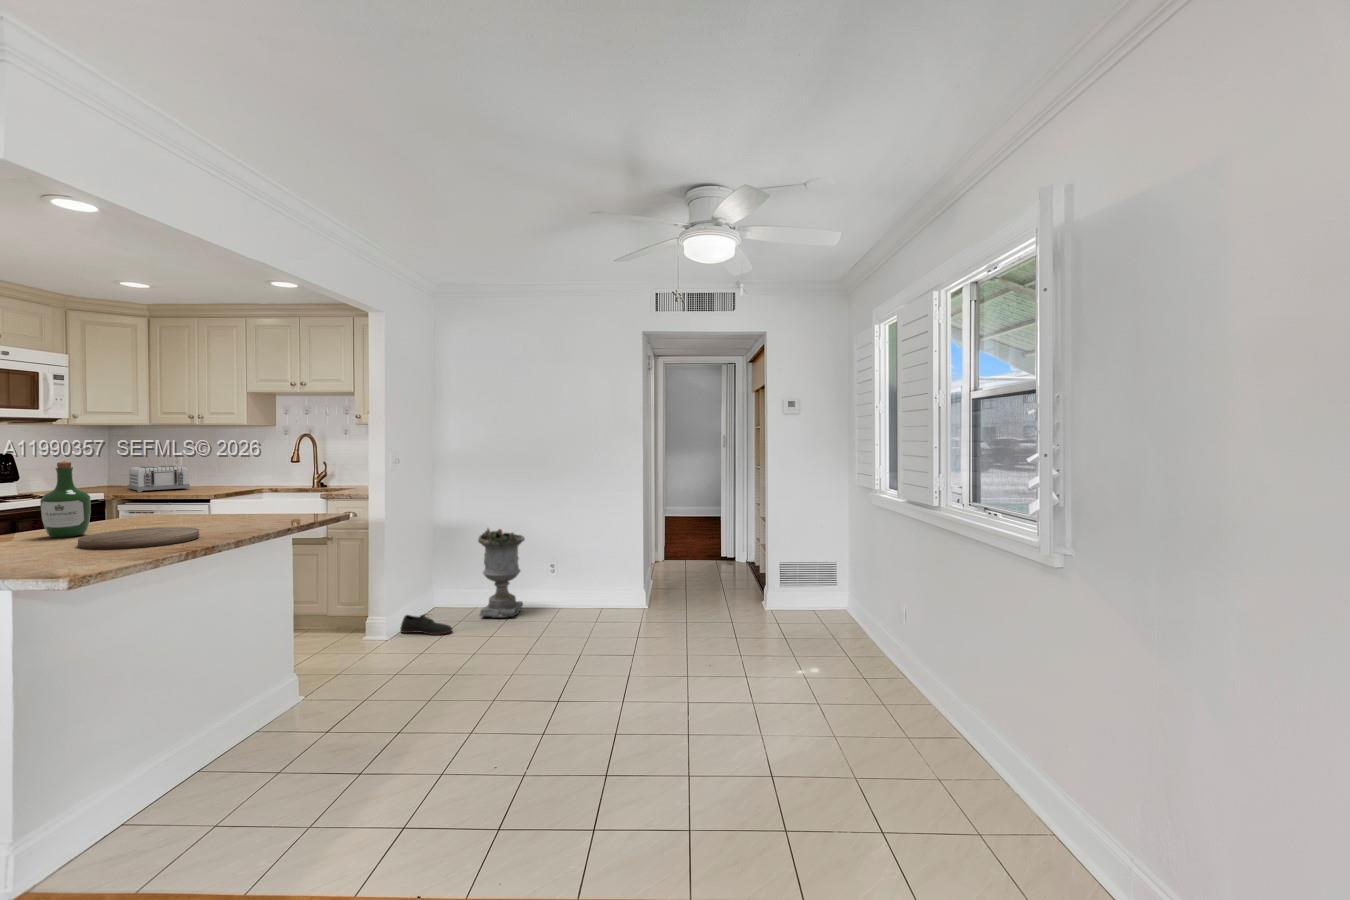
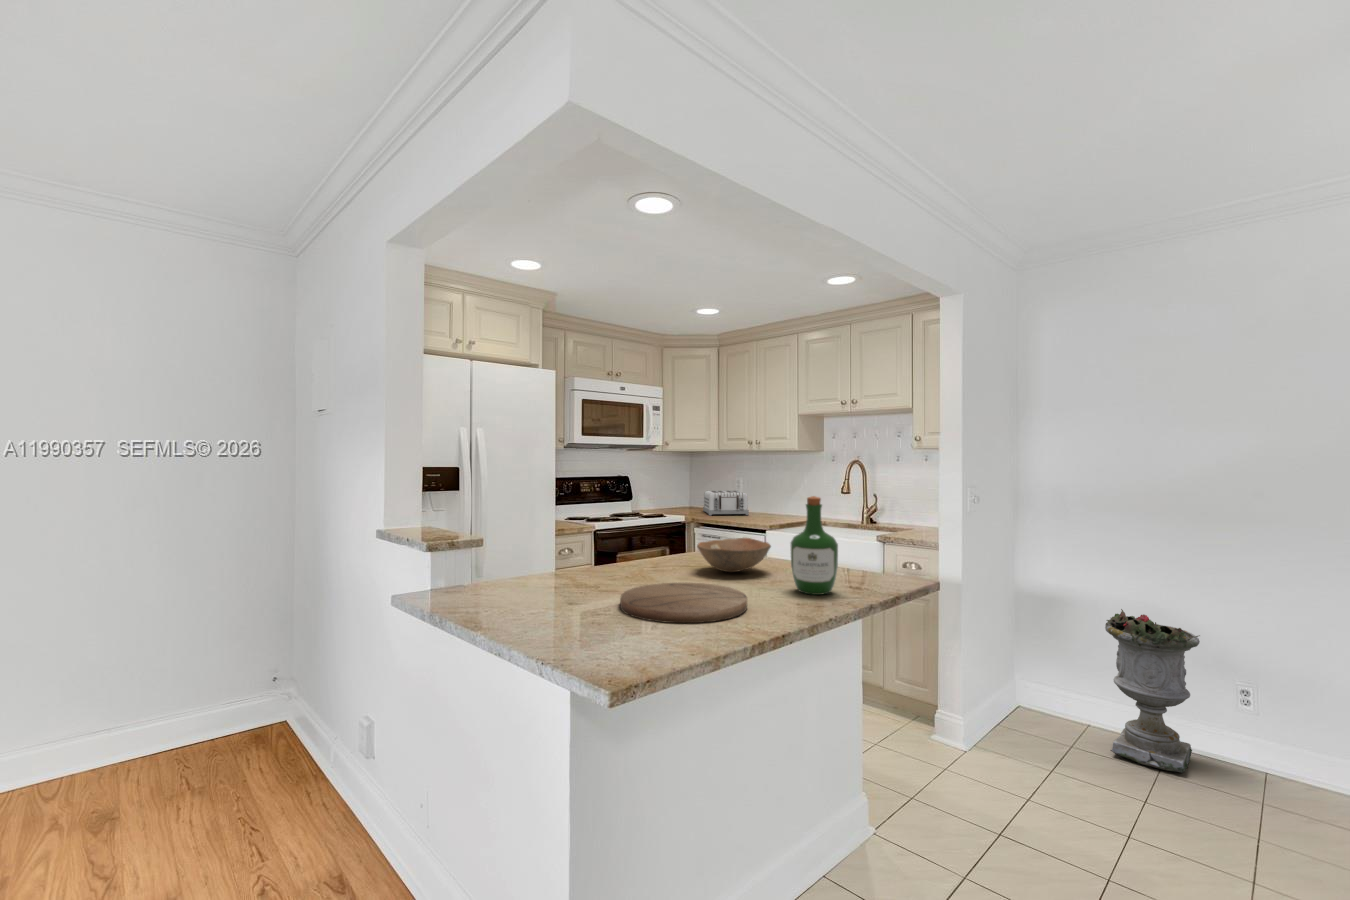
wine bottle: present [40,461,91,538] -> present [790,496,838,595]
bowl: none [144,497,218,524] -> present [697,538,771,572]
shoe: present [400,614,452,635] -> none [983,723,1073,775]

